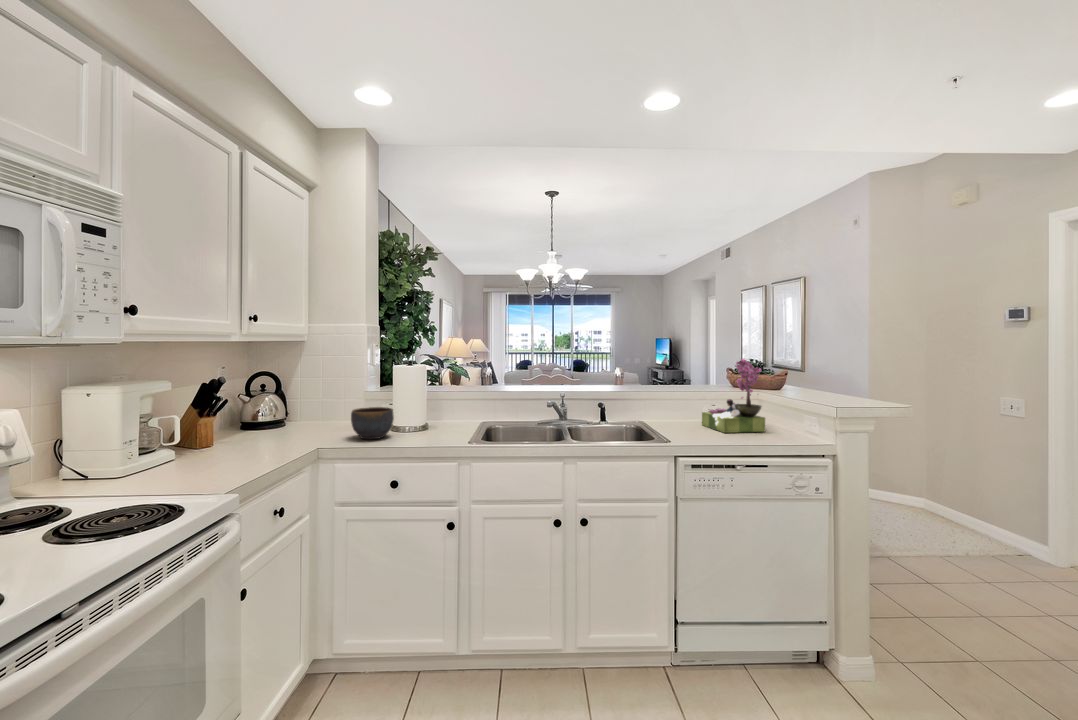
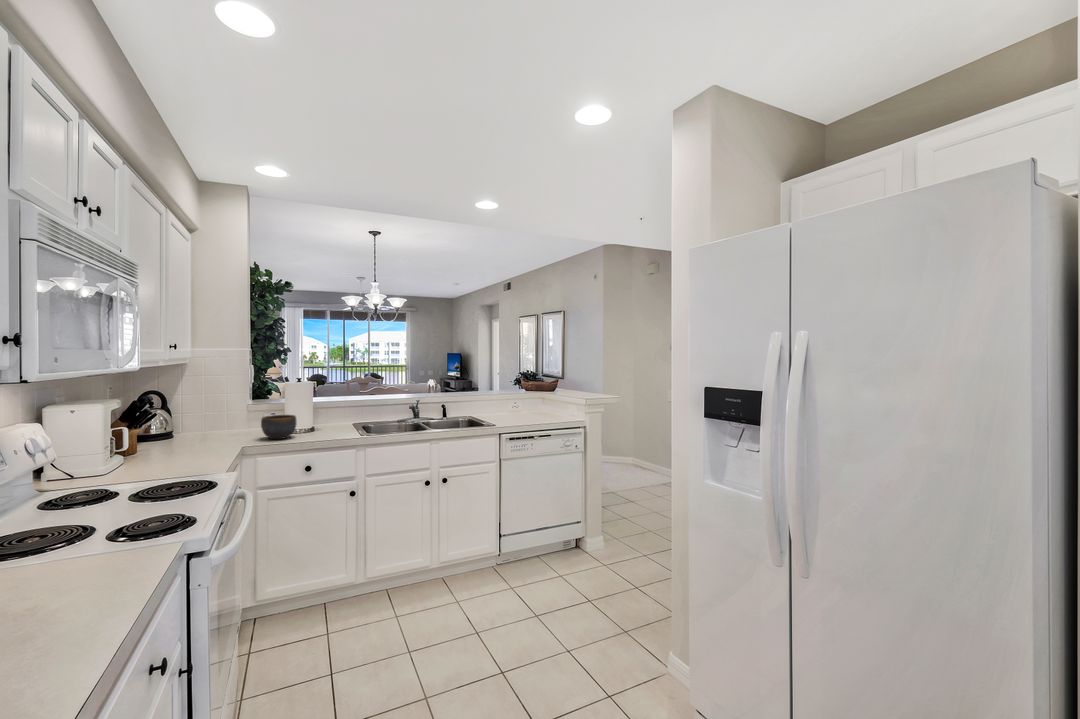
flower arrangement: present [702,358,765,433] -> none [508,371,546,419]

